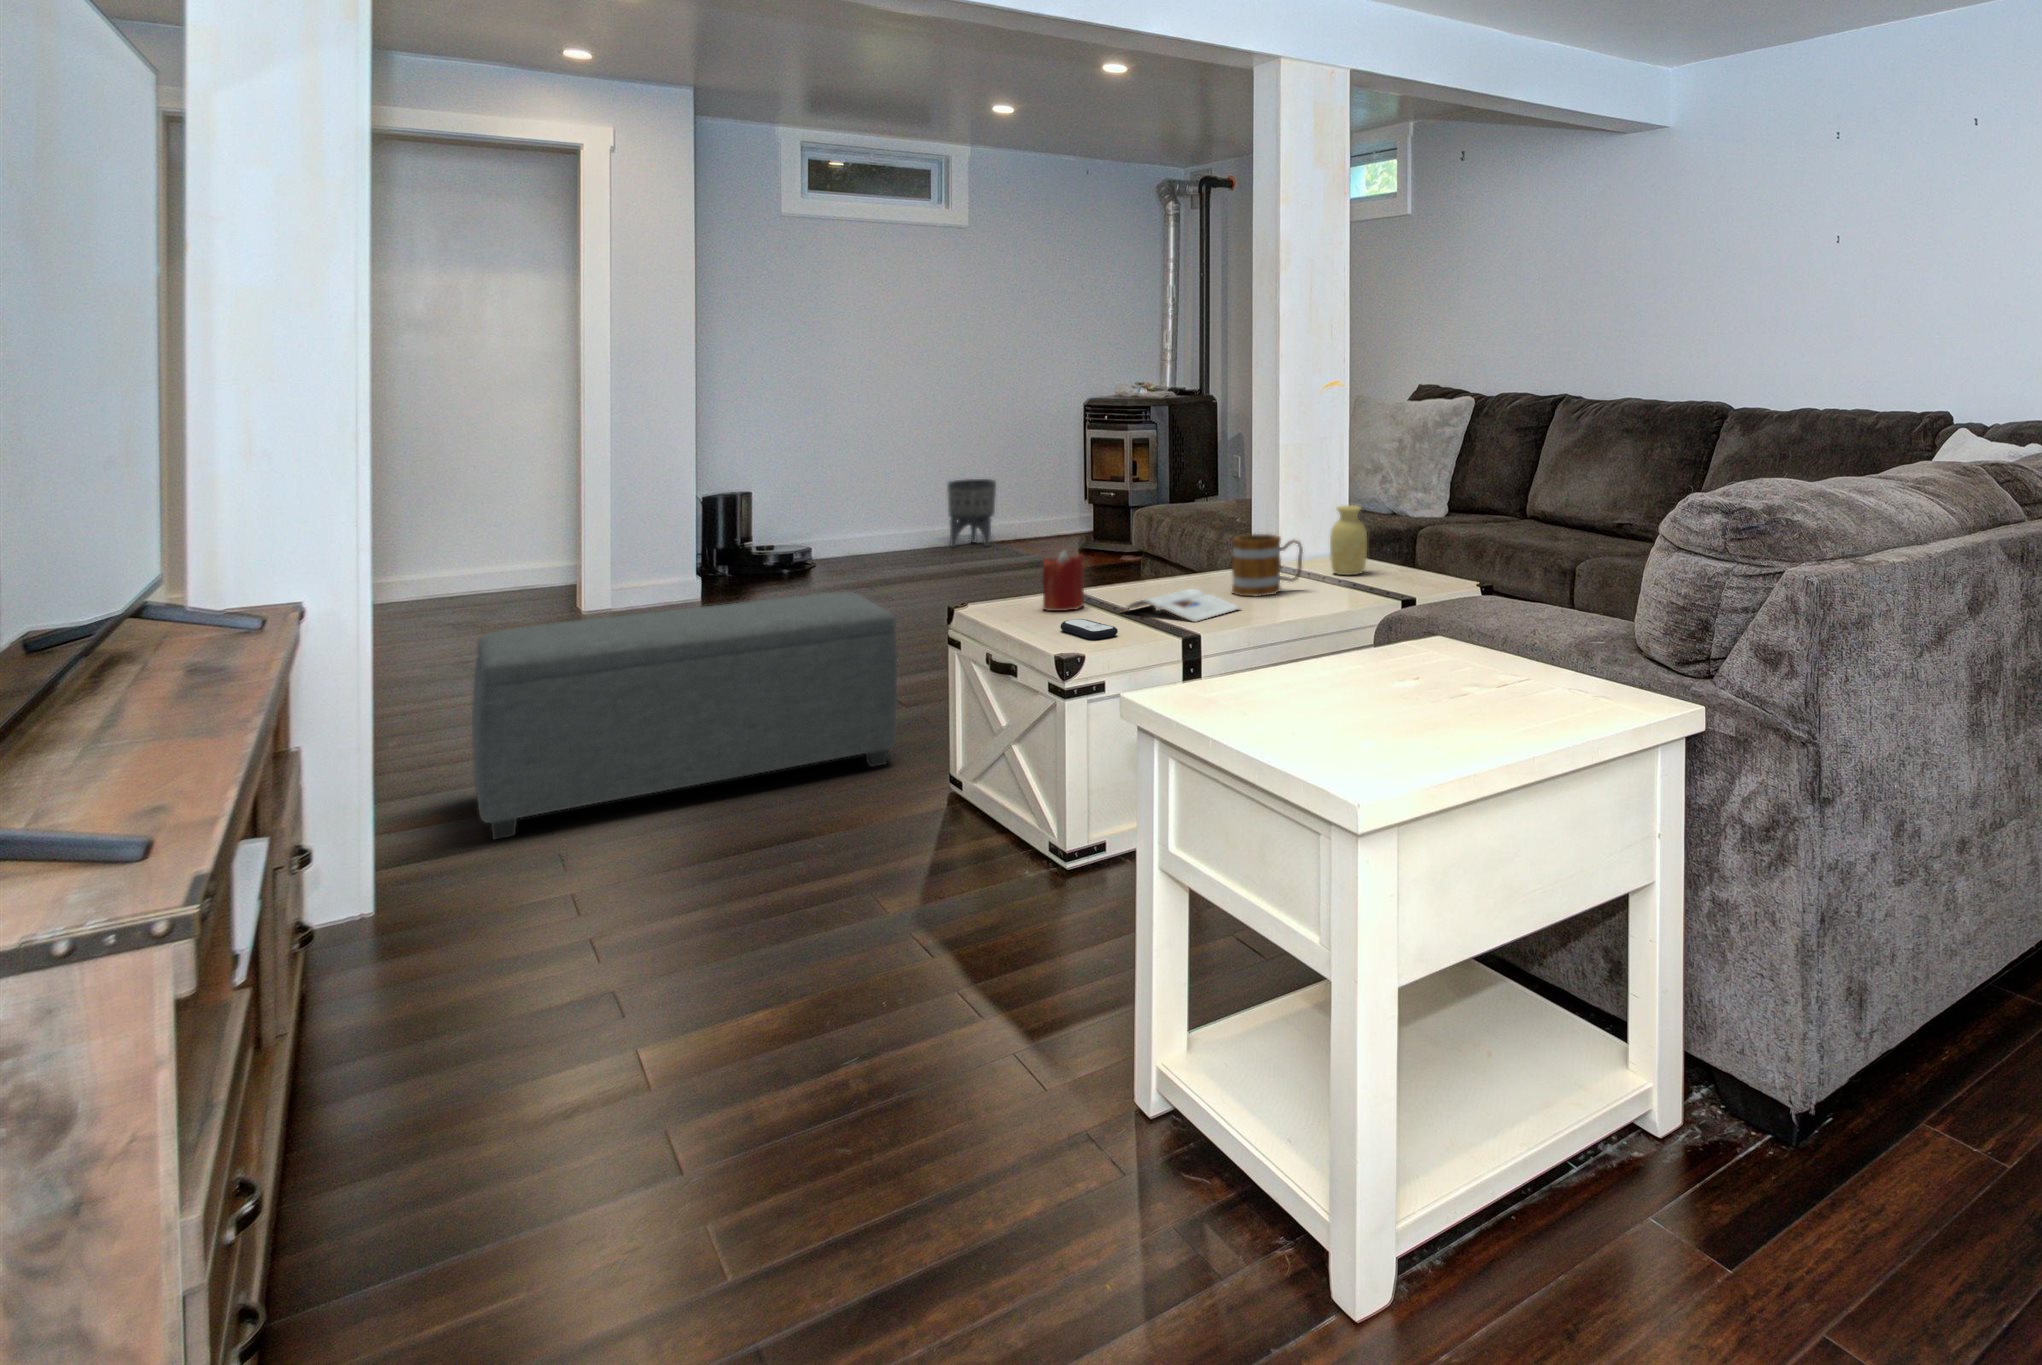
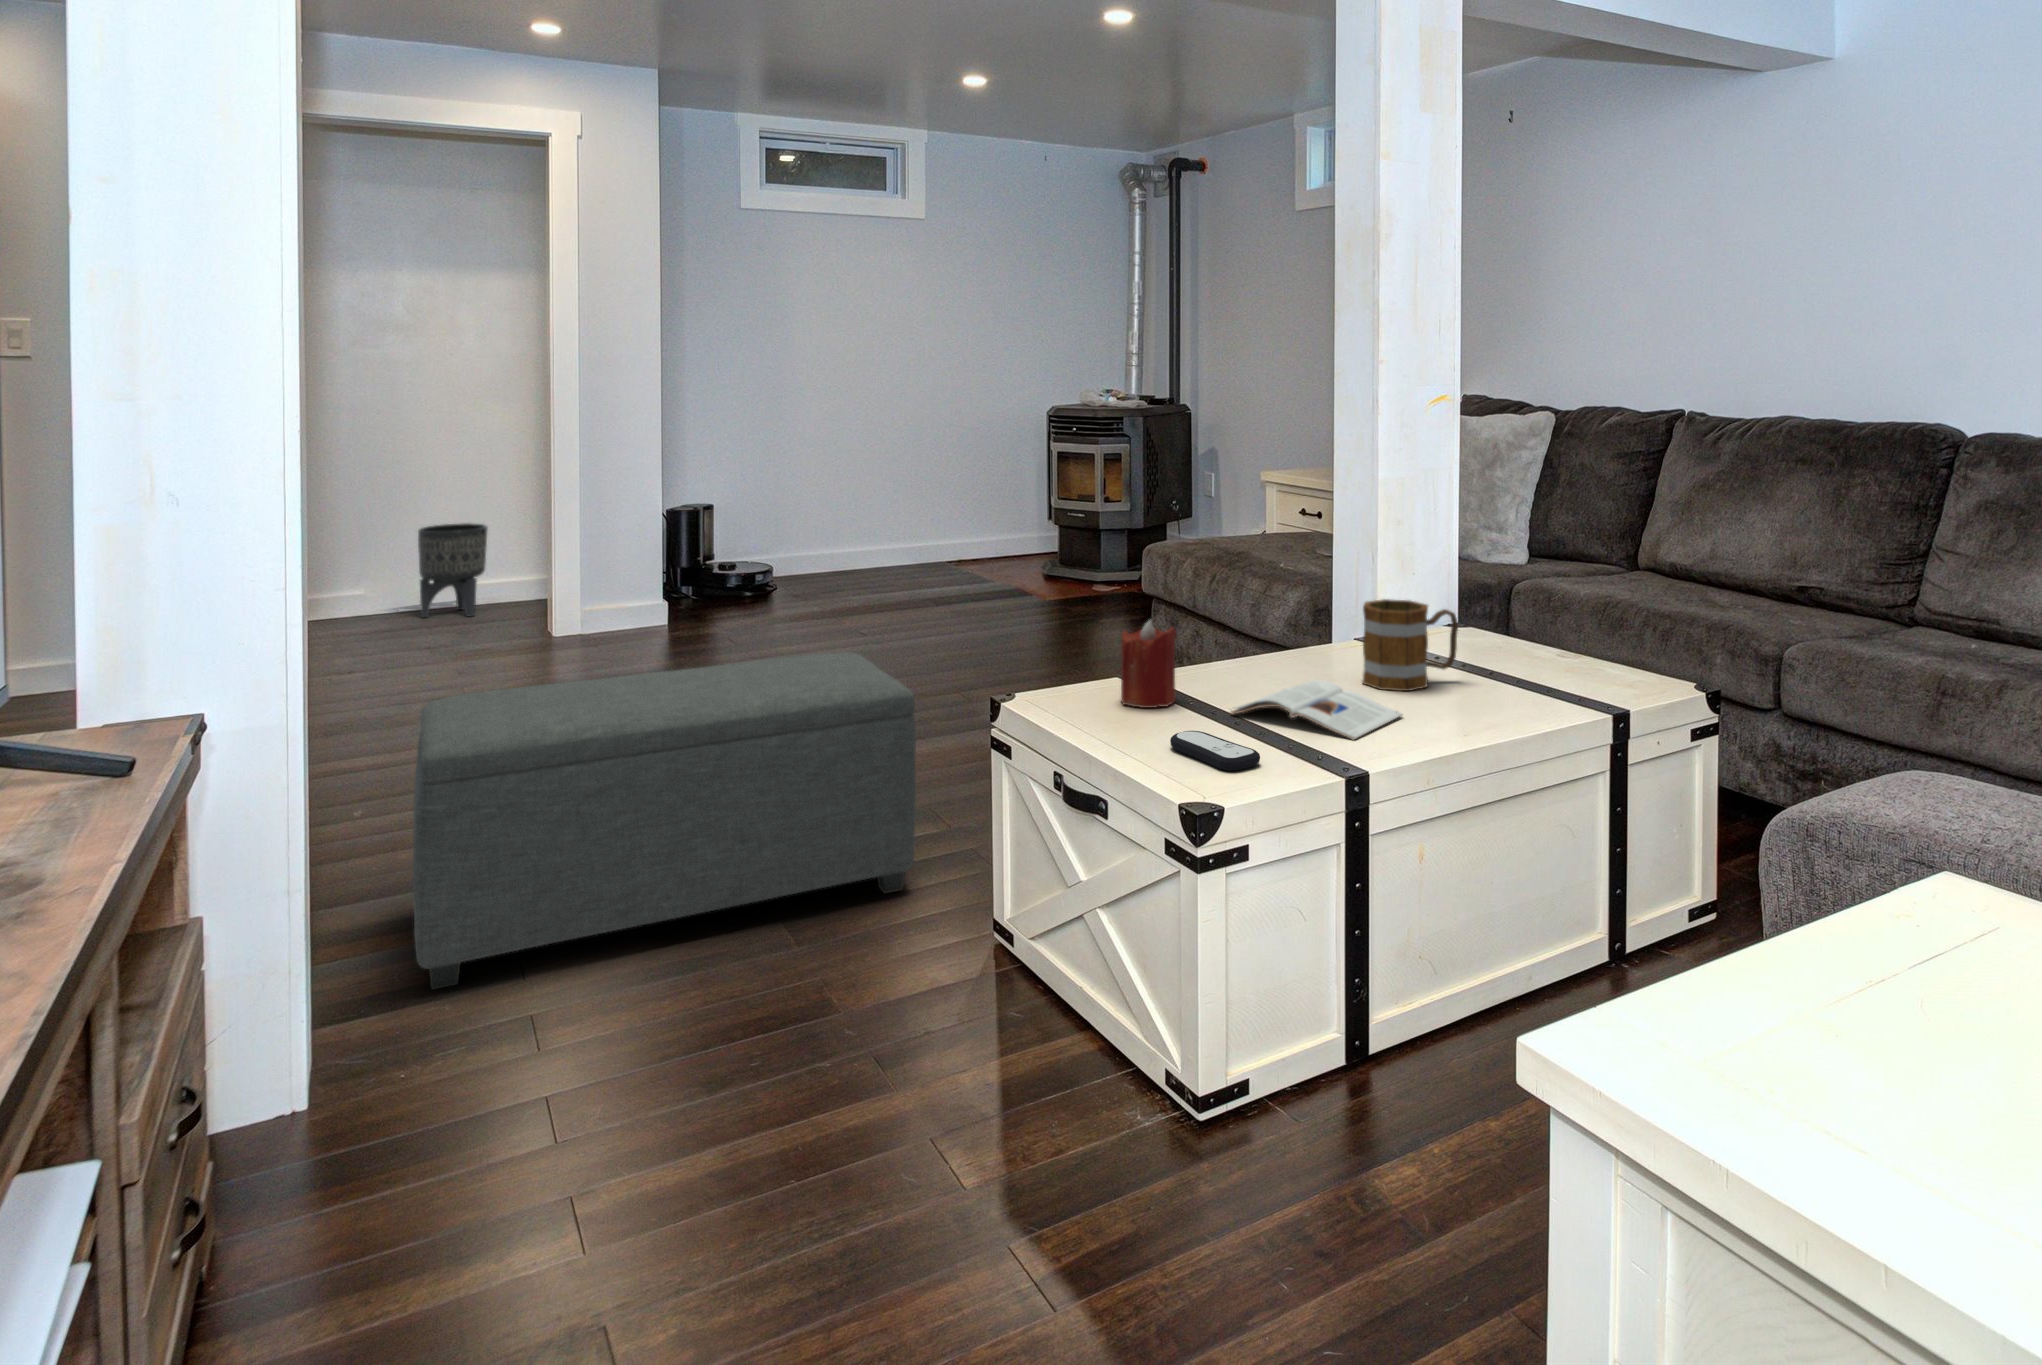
planter: present [947,479,996,547] -> present [418,523,488,618]
vase: present [1330,505,1367,575] -> none [1468,558,1519,656]

